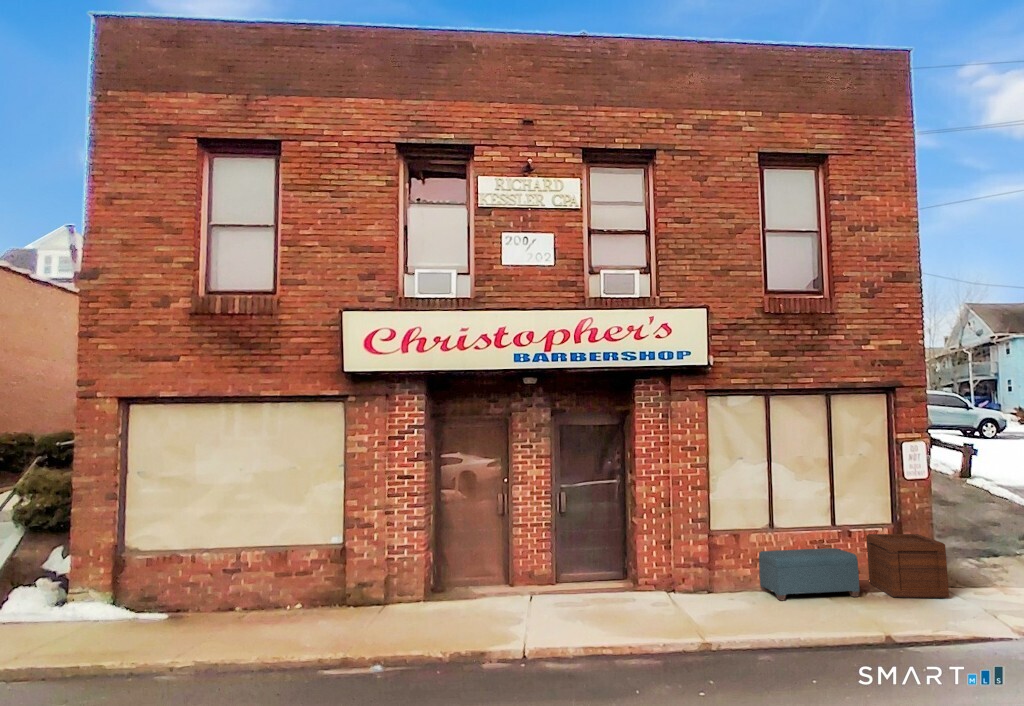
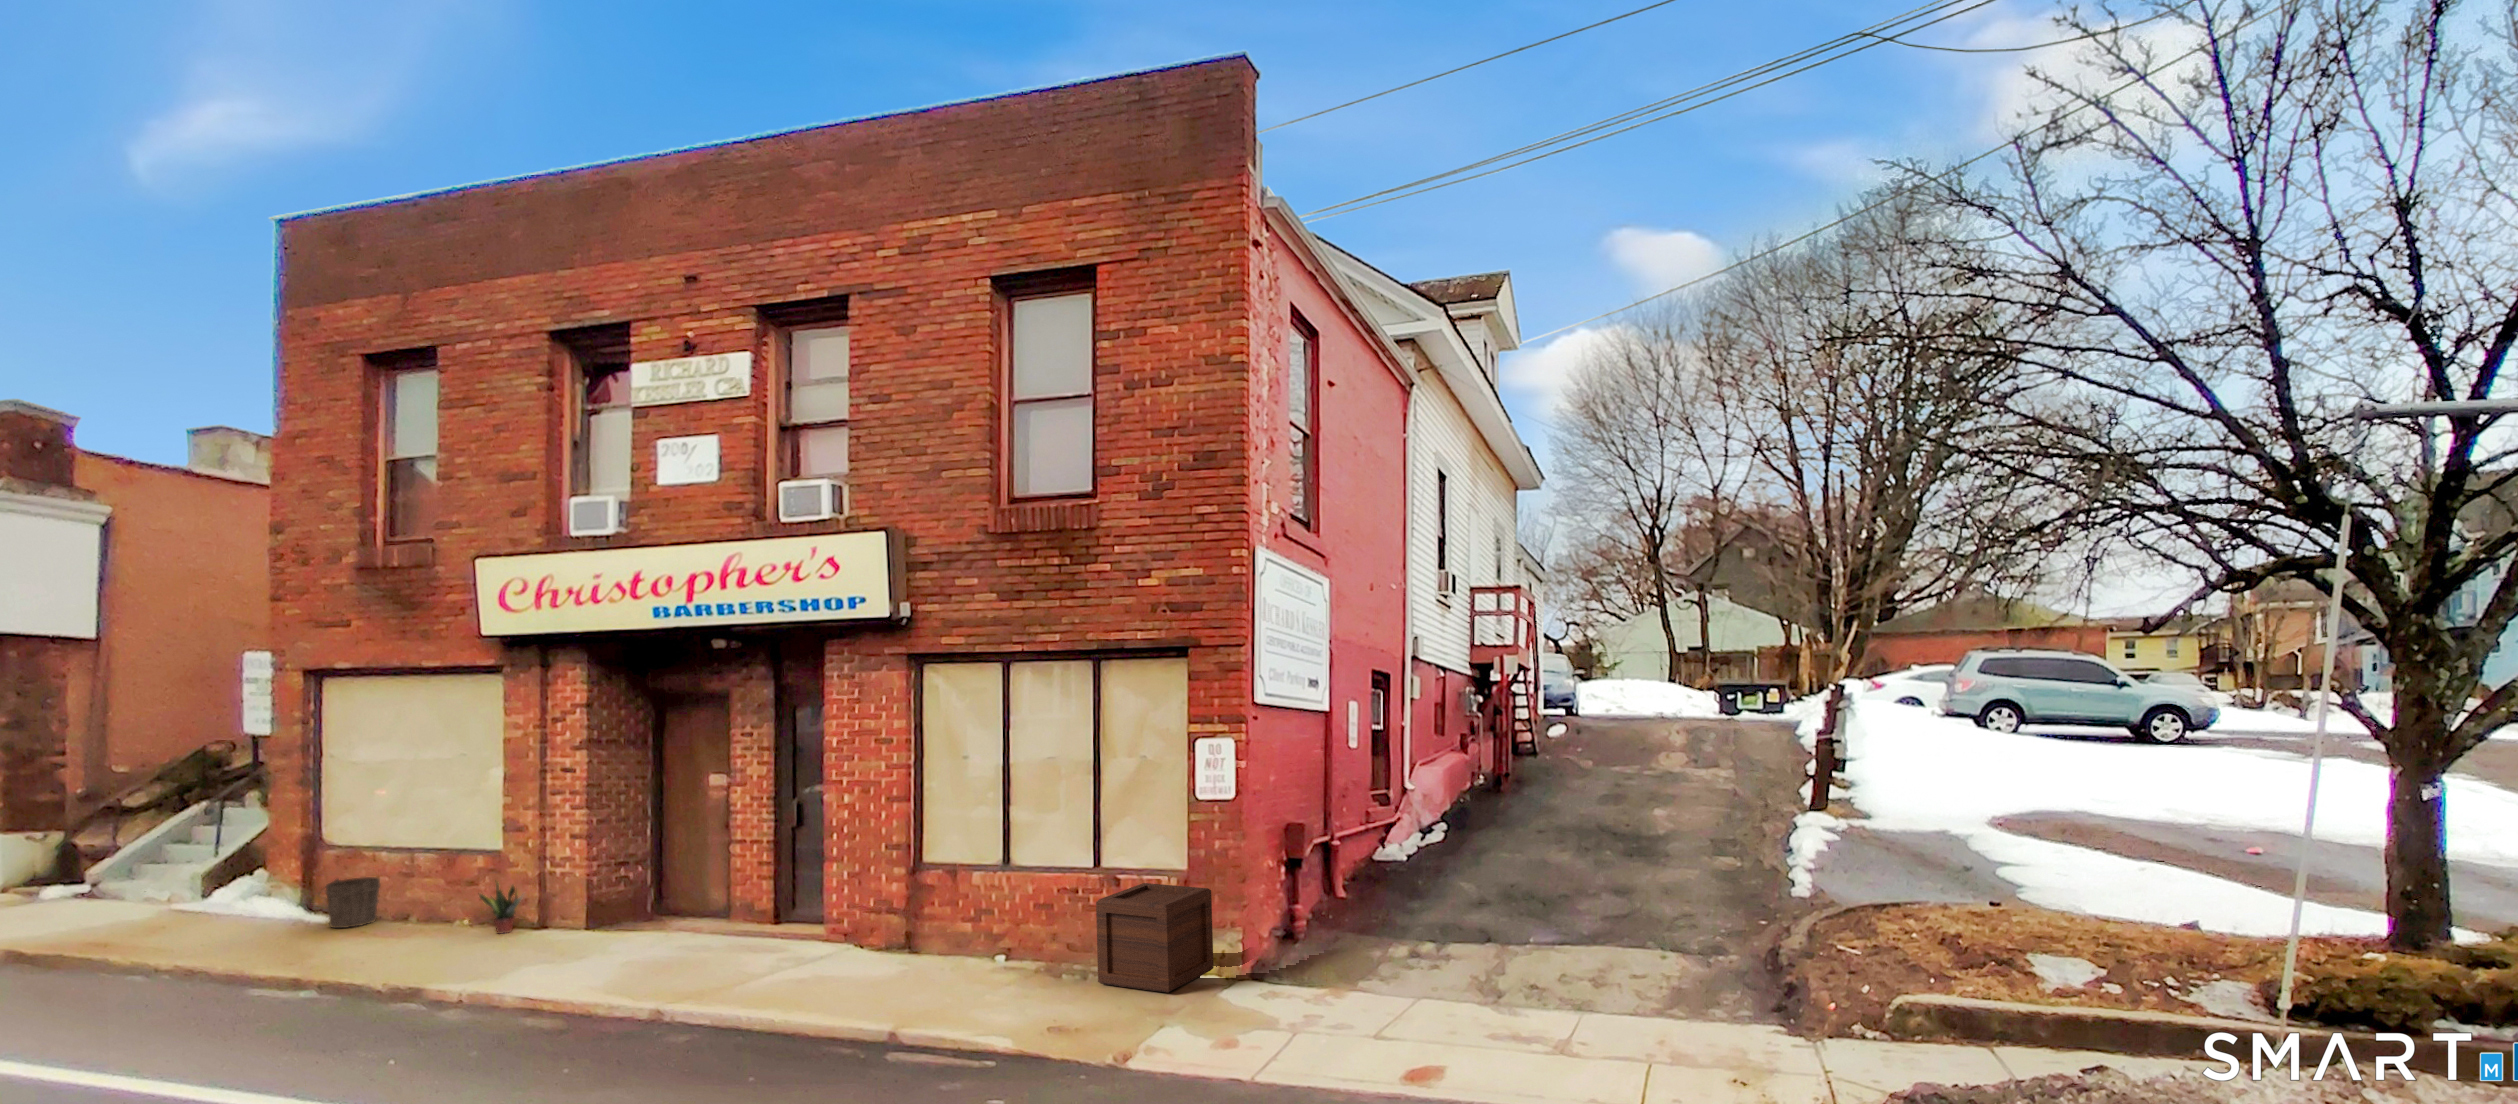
bench: present [759,548,860,600] -> none [941,898,1085,977]
potted plant: none [352,566,379,610] -> present [479,880,523,934]
bucket: none [173,574,220,620] -> present [325,877,380,928]

